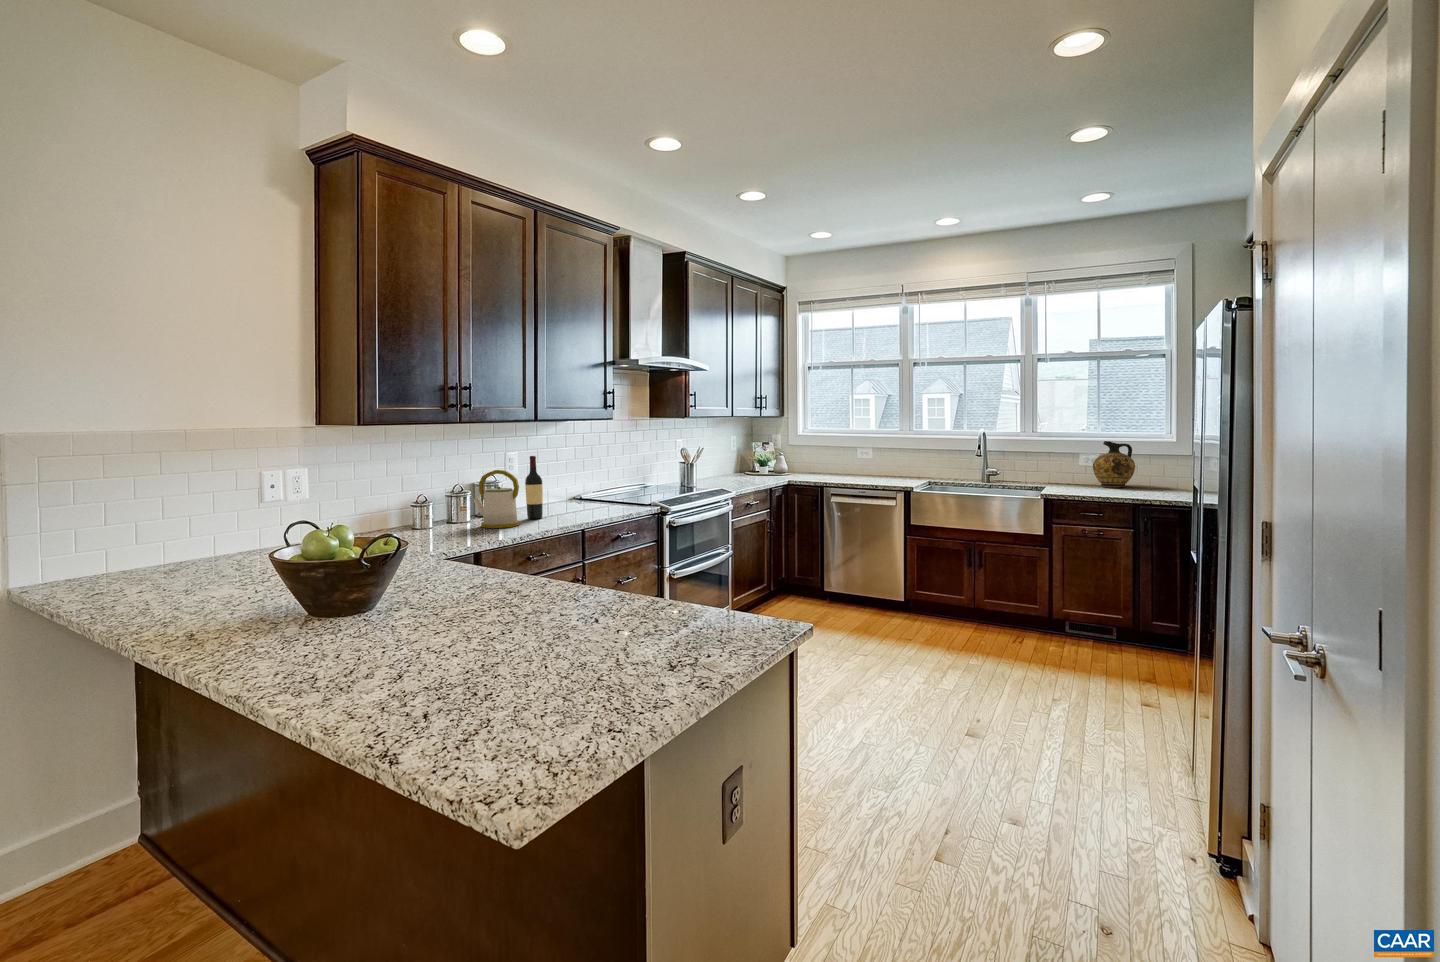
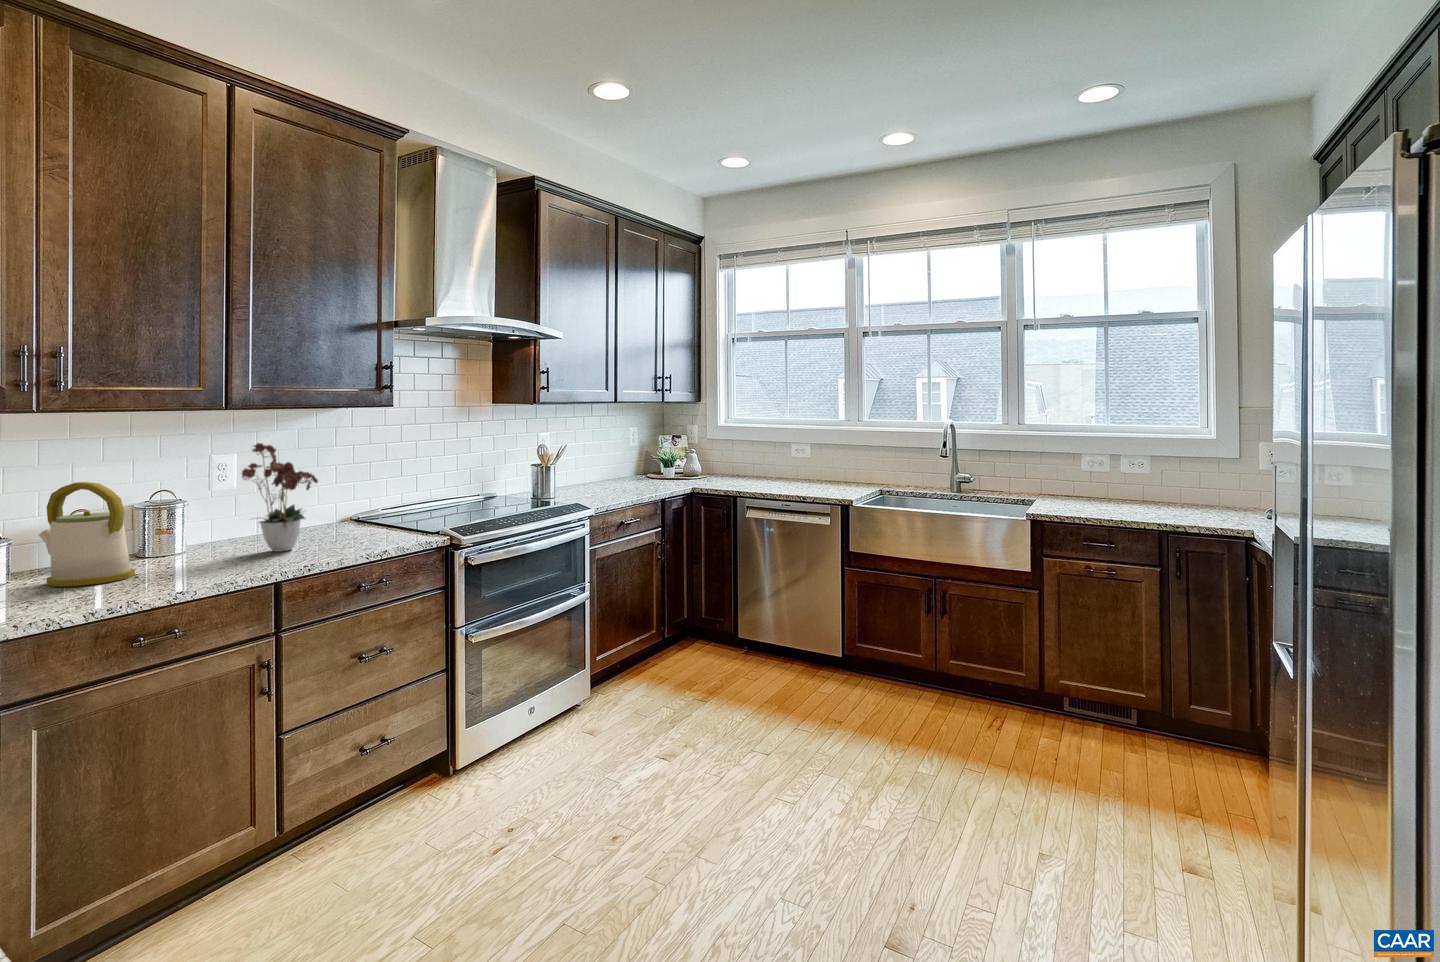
ceramic jug: present [1093,441,1135,487] -> none [1099,438,1159,502]
flower arrangement: none [551,444,601,514] -> present [241,443,318,551]
wine bottle: present [525,456,543,519] -> none [171,457,208,563]

